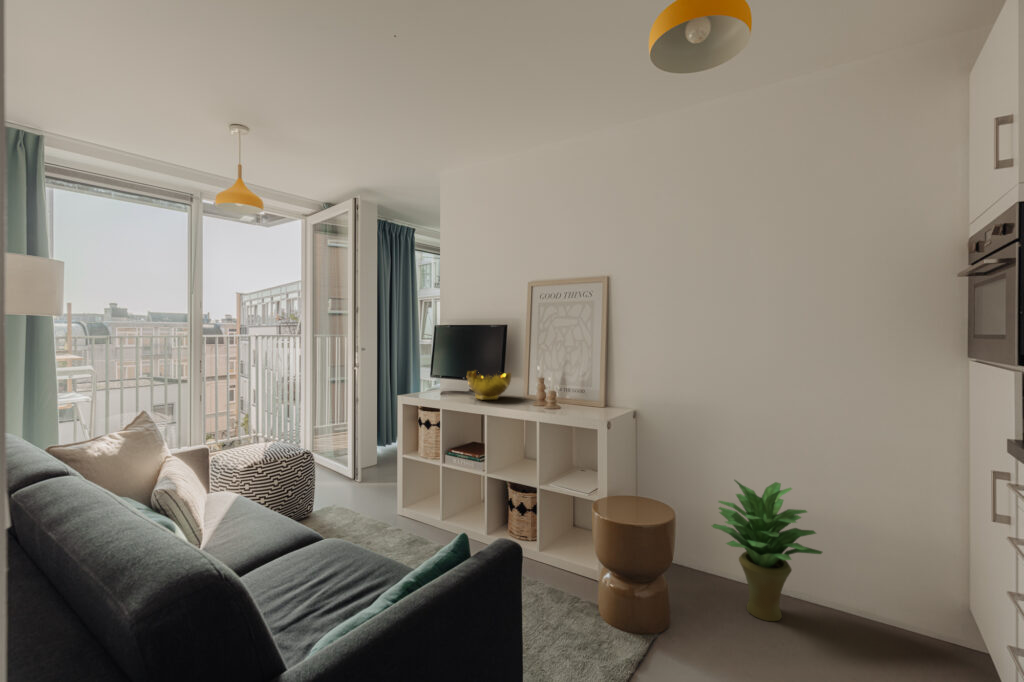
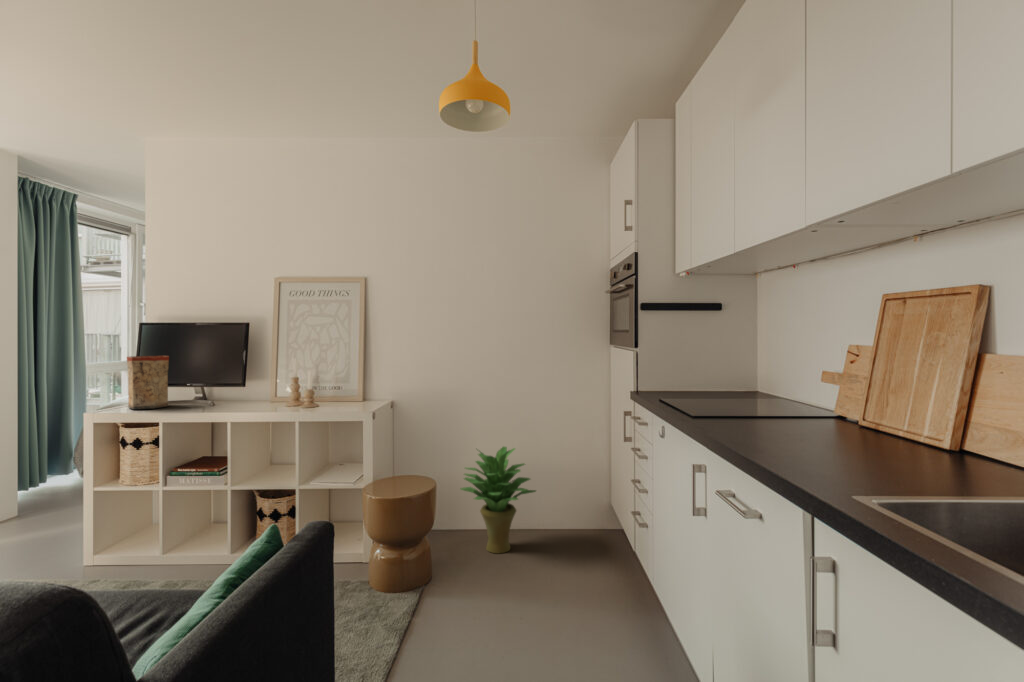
vase: none [422,352,449,397] -> present [127,356,169,410]
decorative bowl: present [467,370,511,400] -> none [197,372,253,407]

